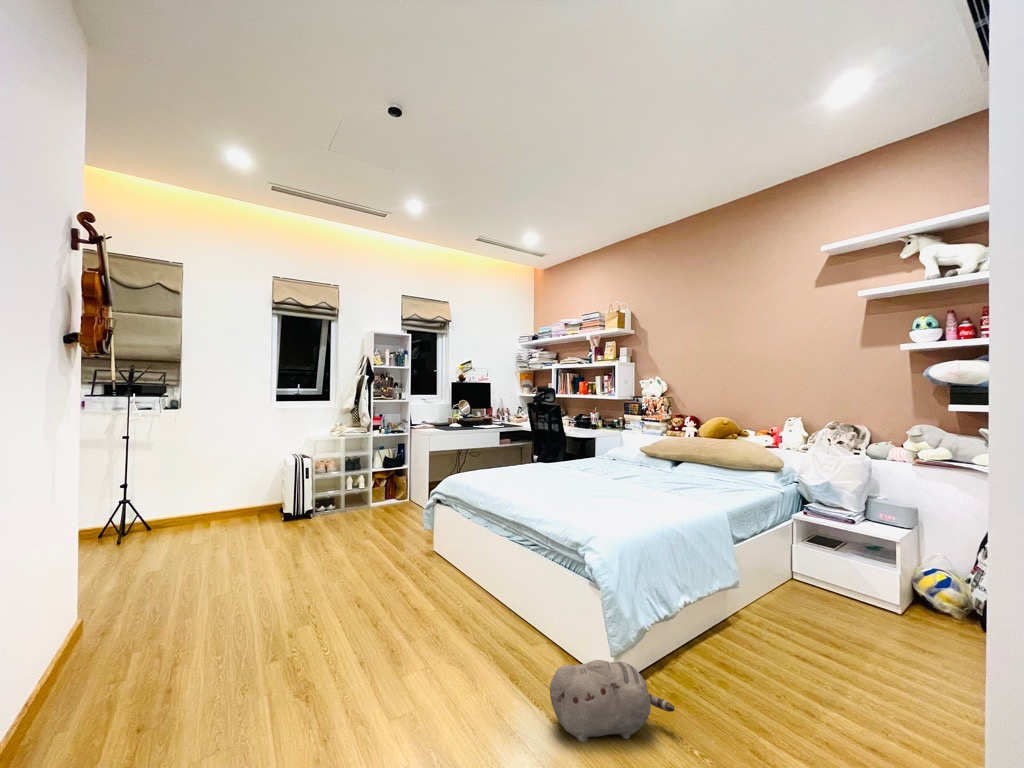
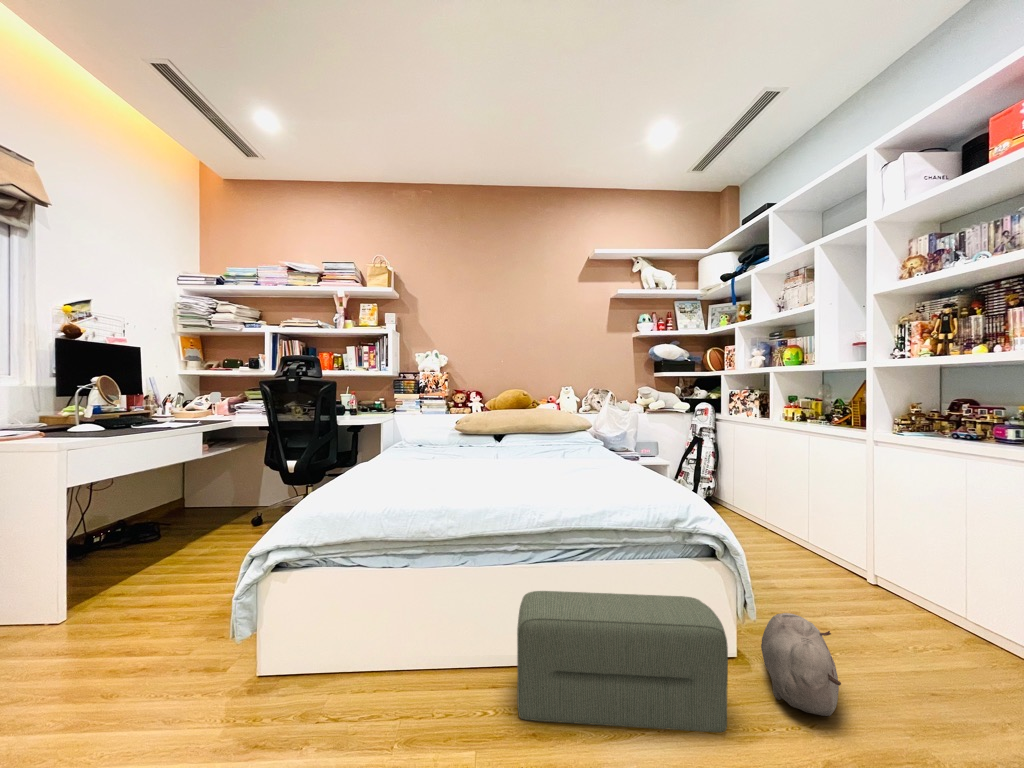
pouf: none [458,553,545,683] -> present [517,591,728,732]

